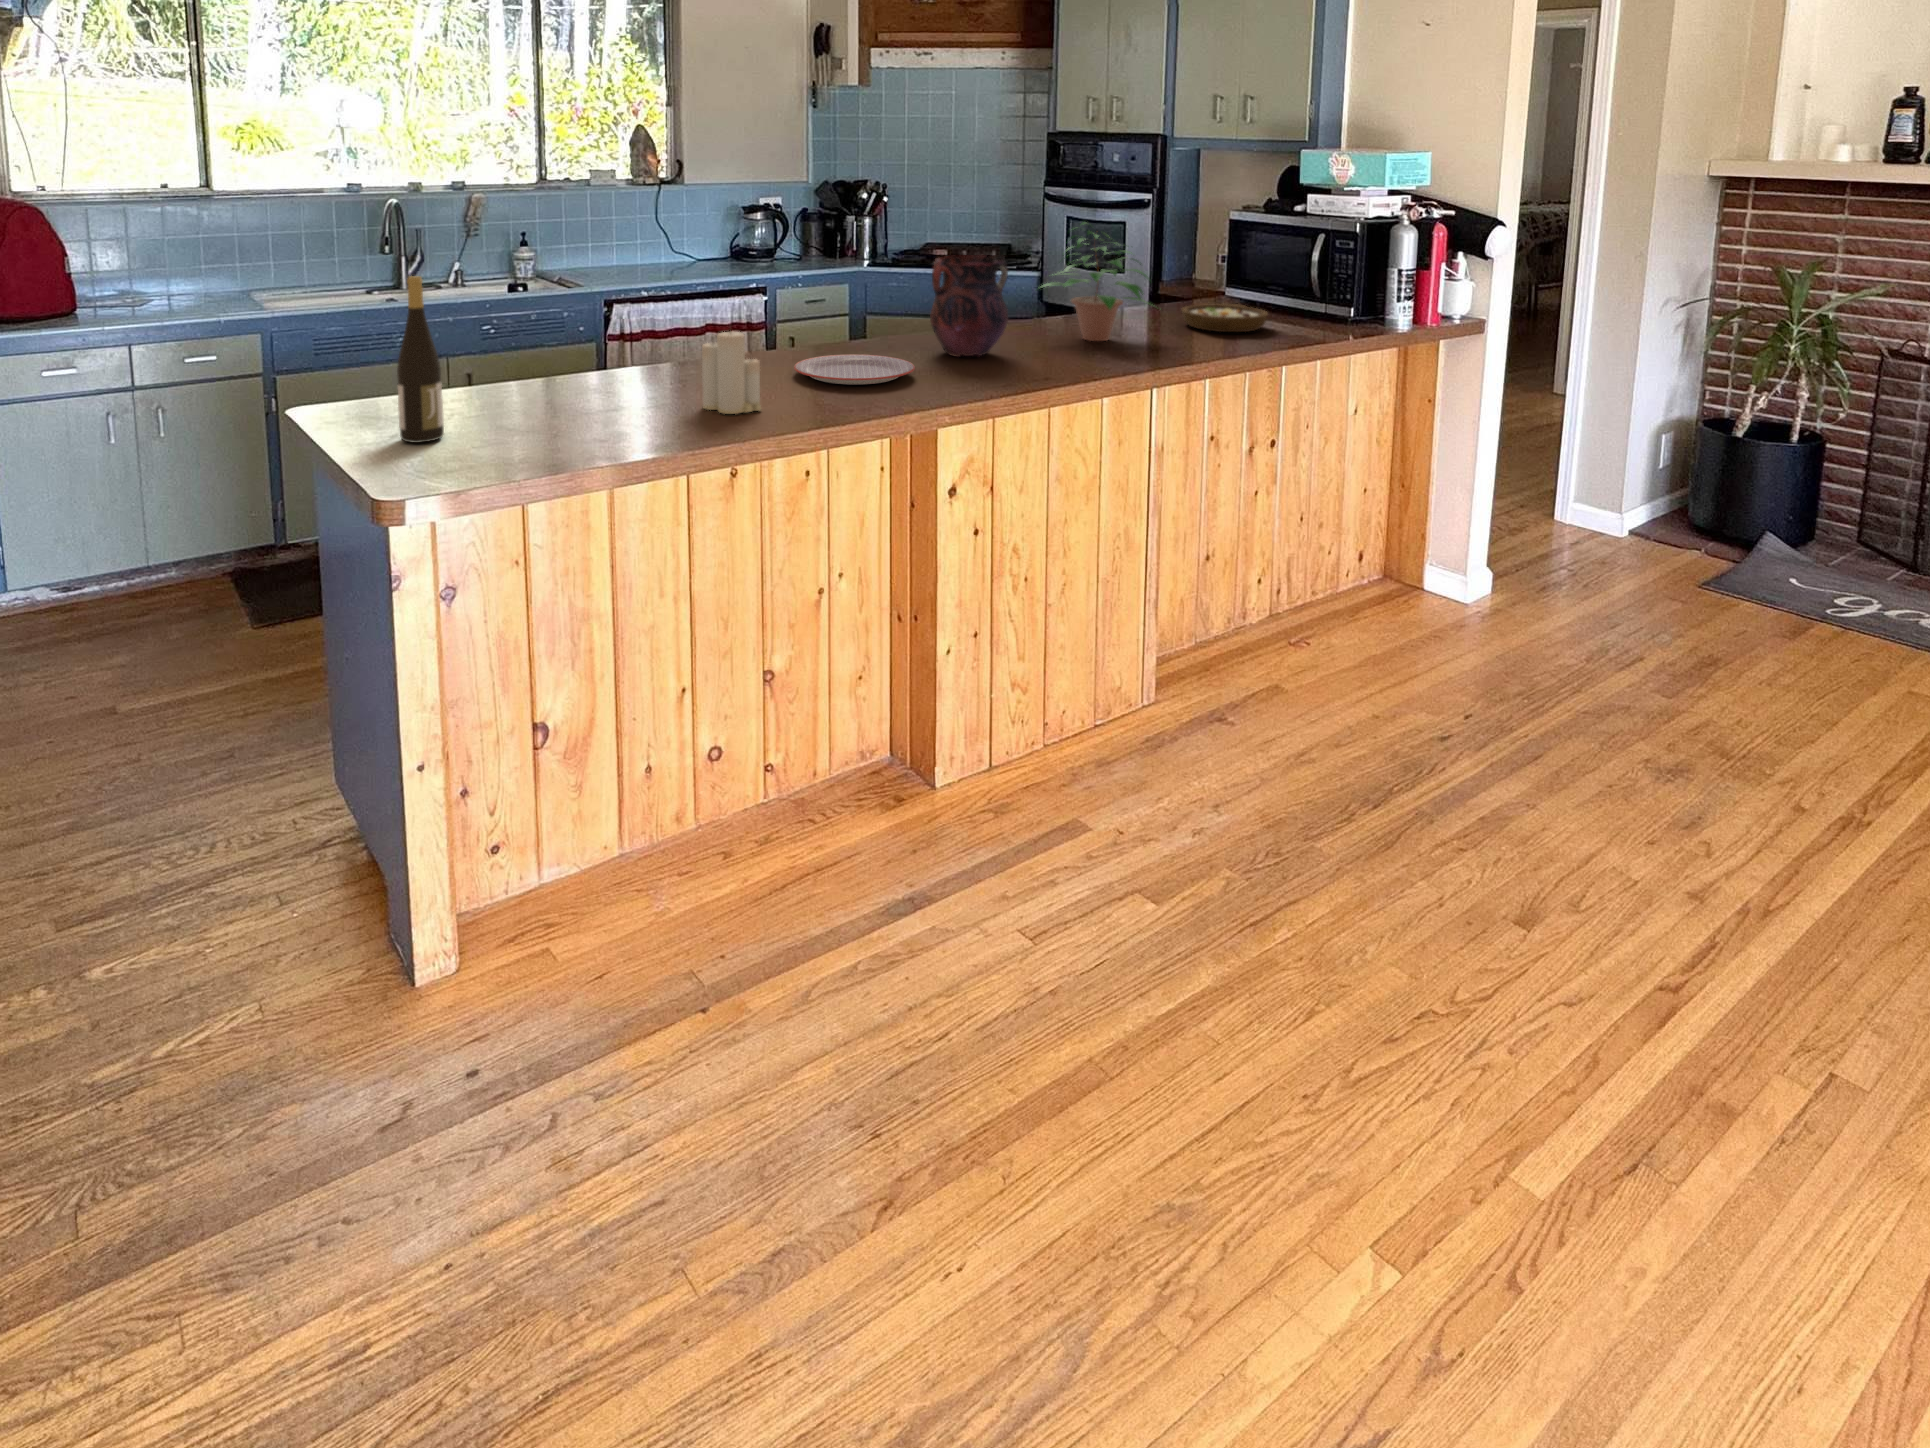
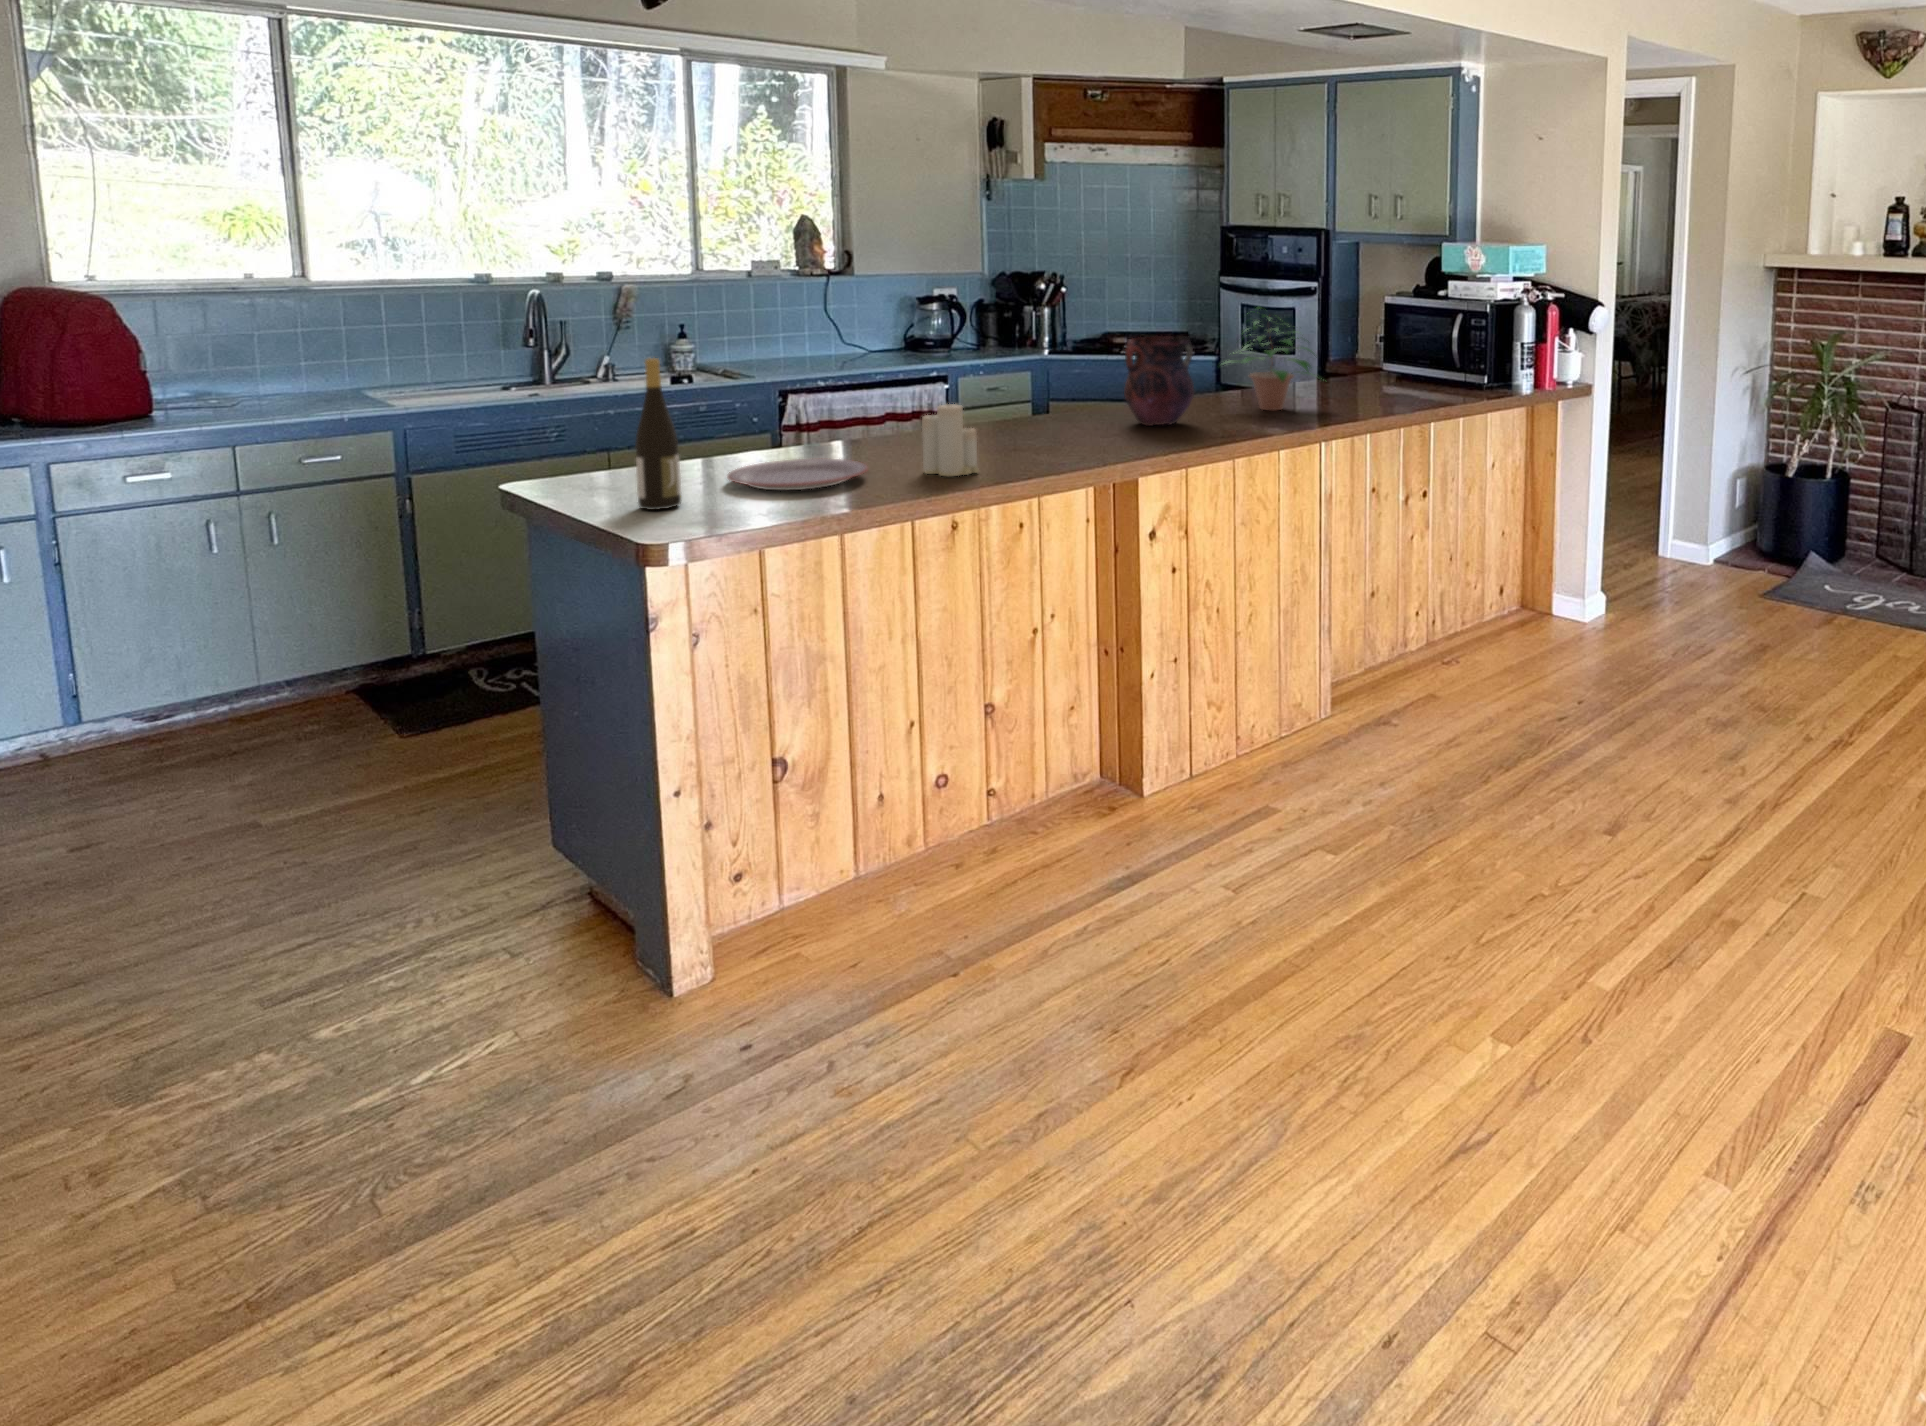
bowl: present [1182,304,1268,332] -> none [1345,377,1418,400]
plate: present [794,354,915,385] -> present [727,459,868,490]

